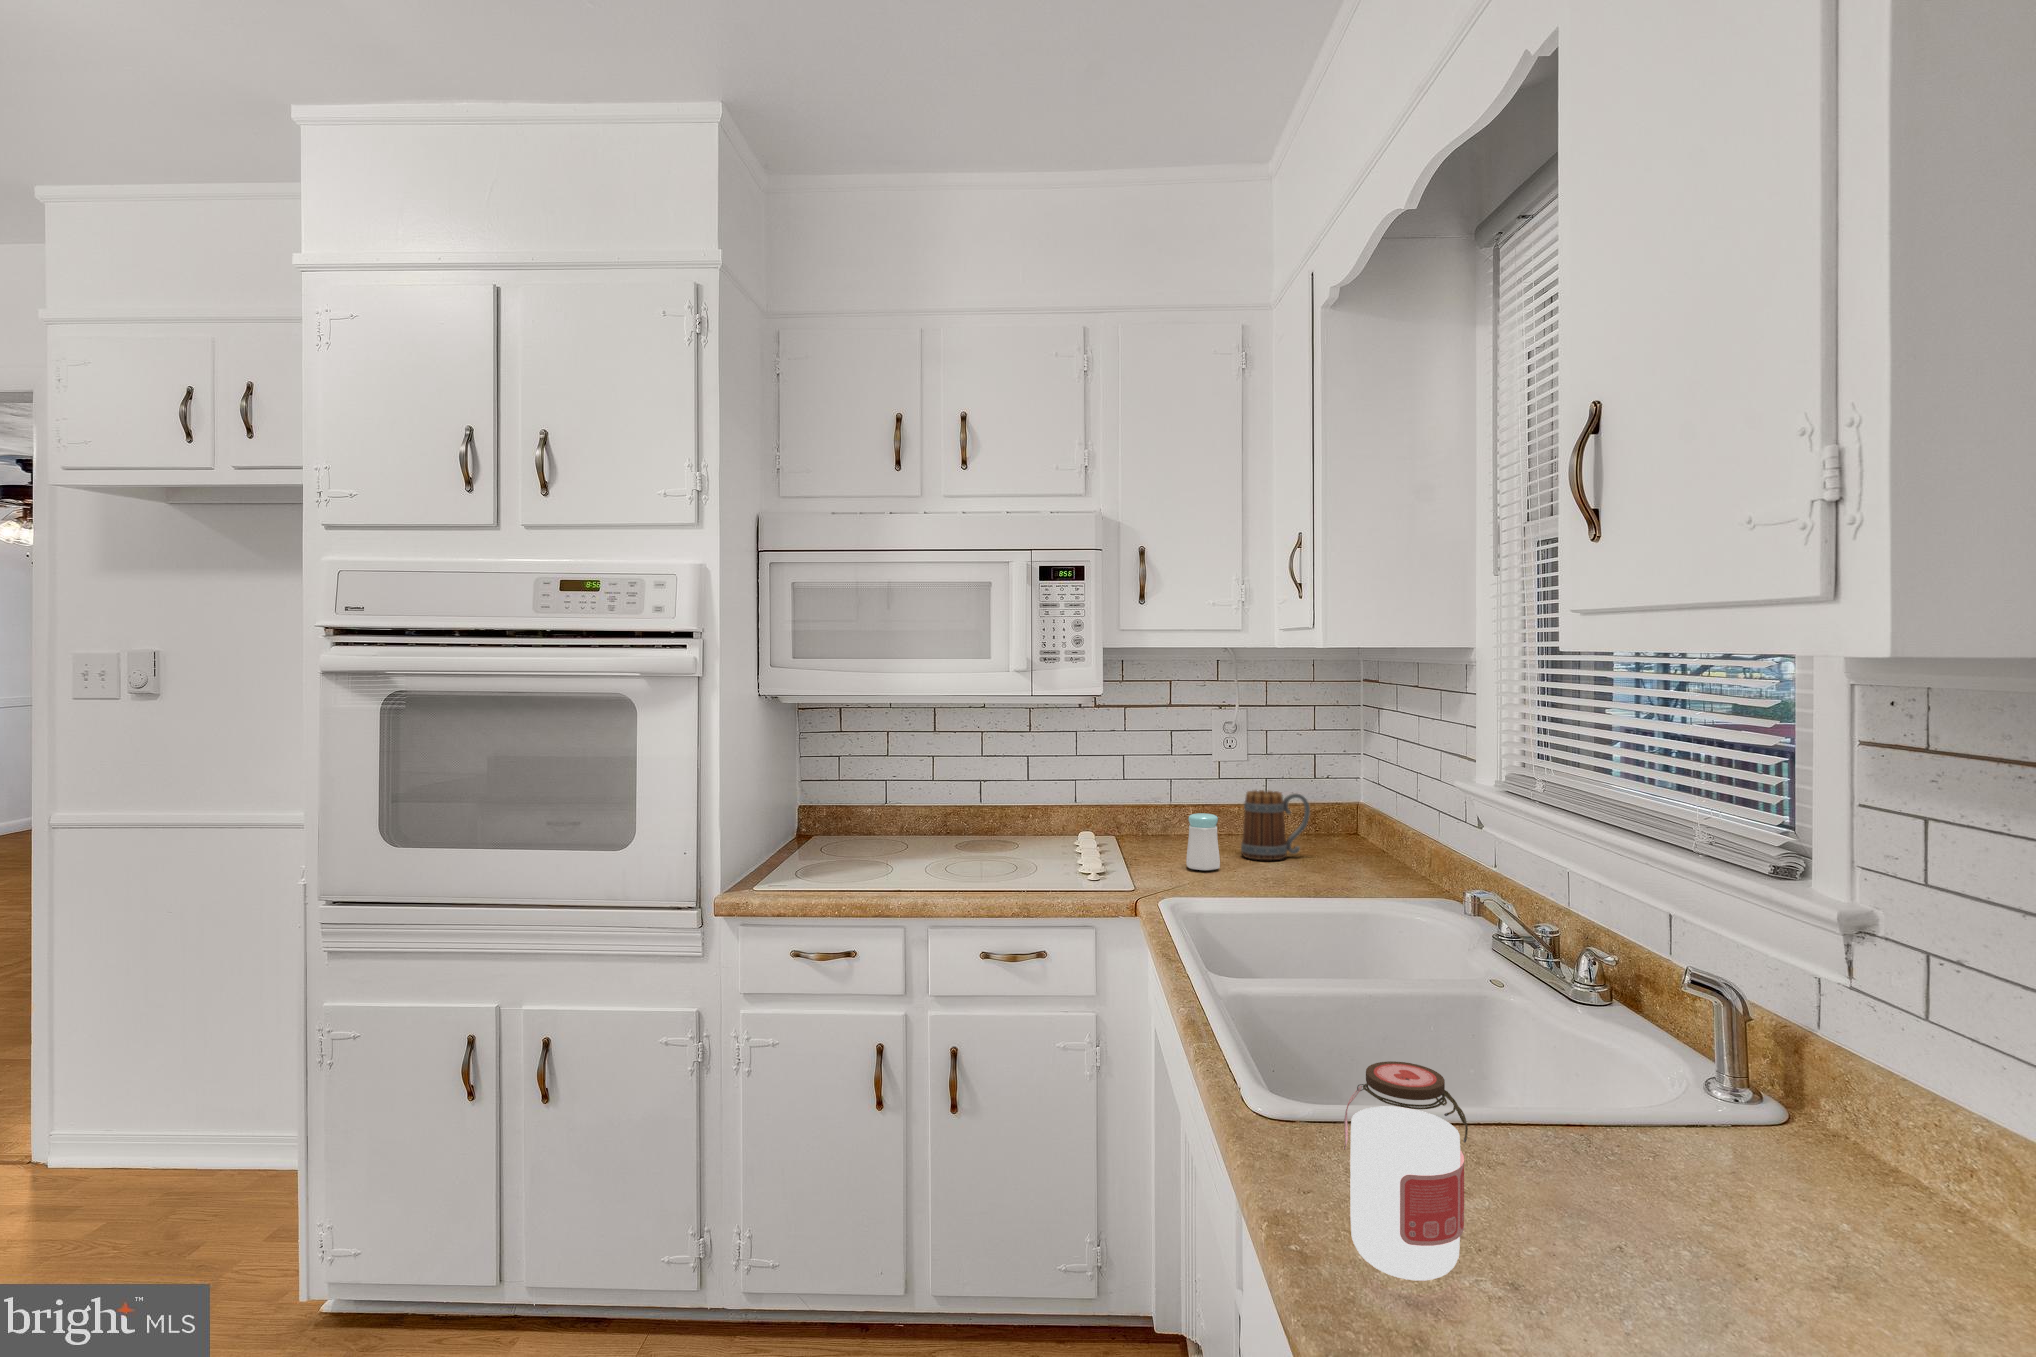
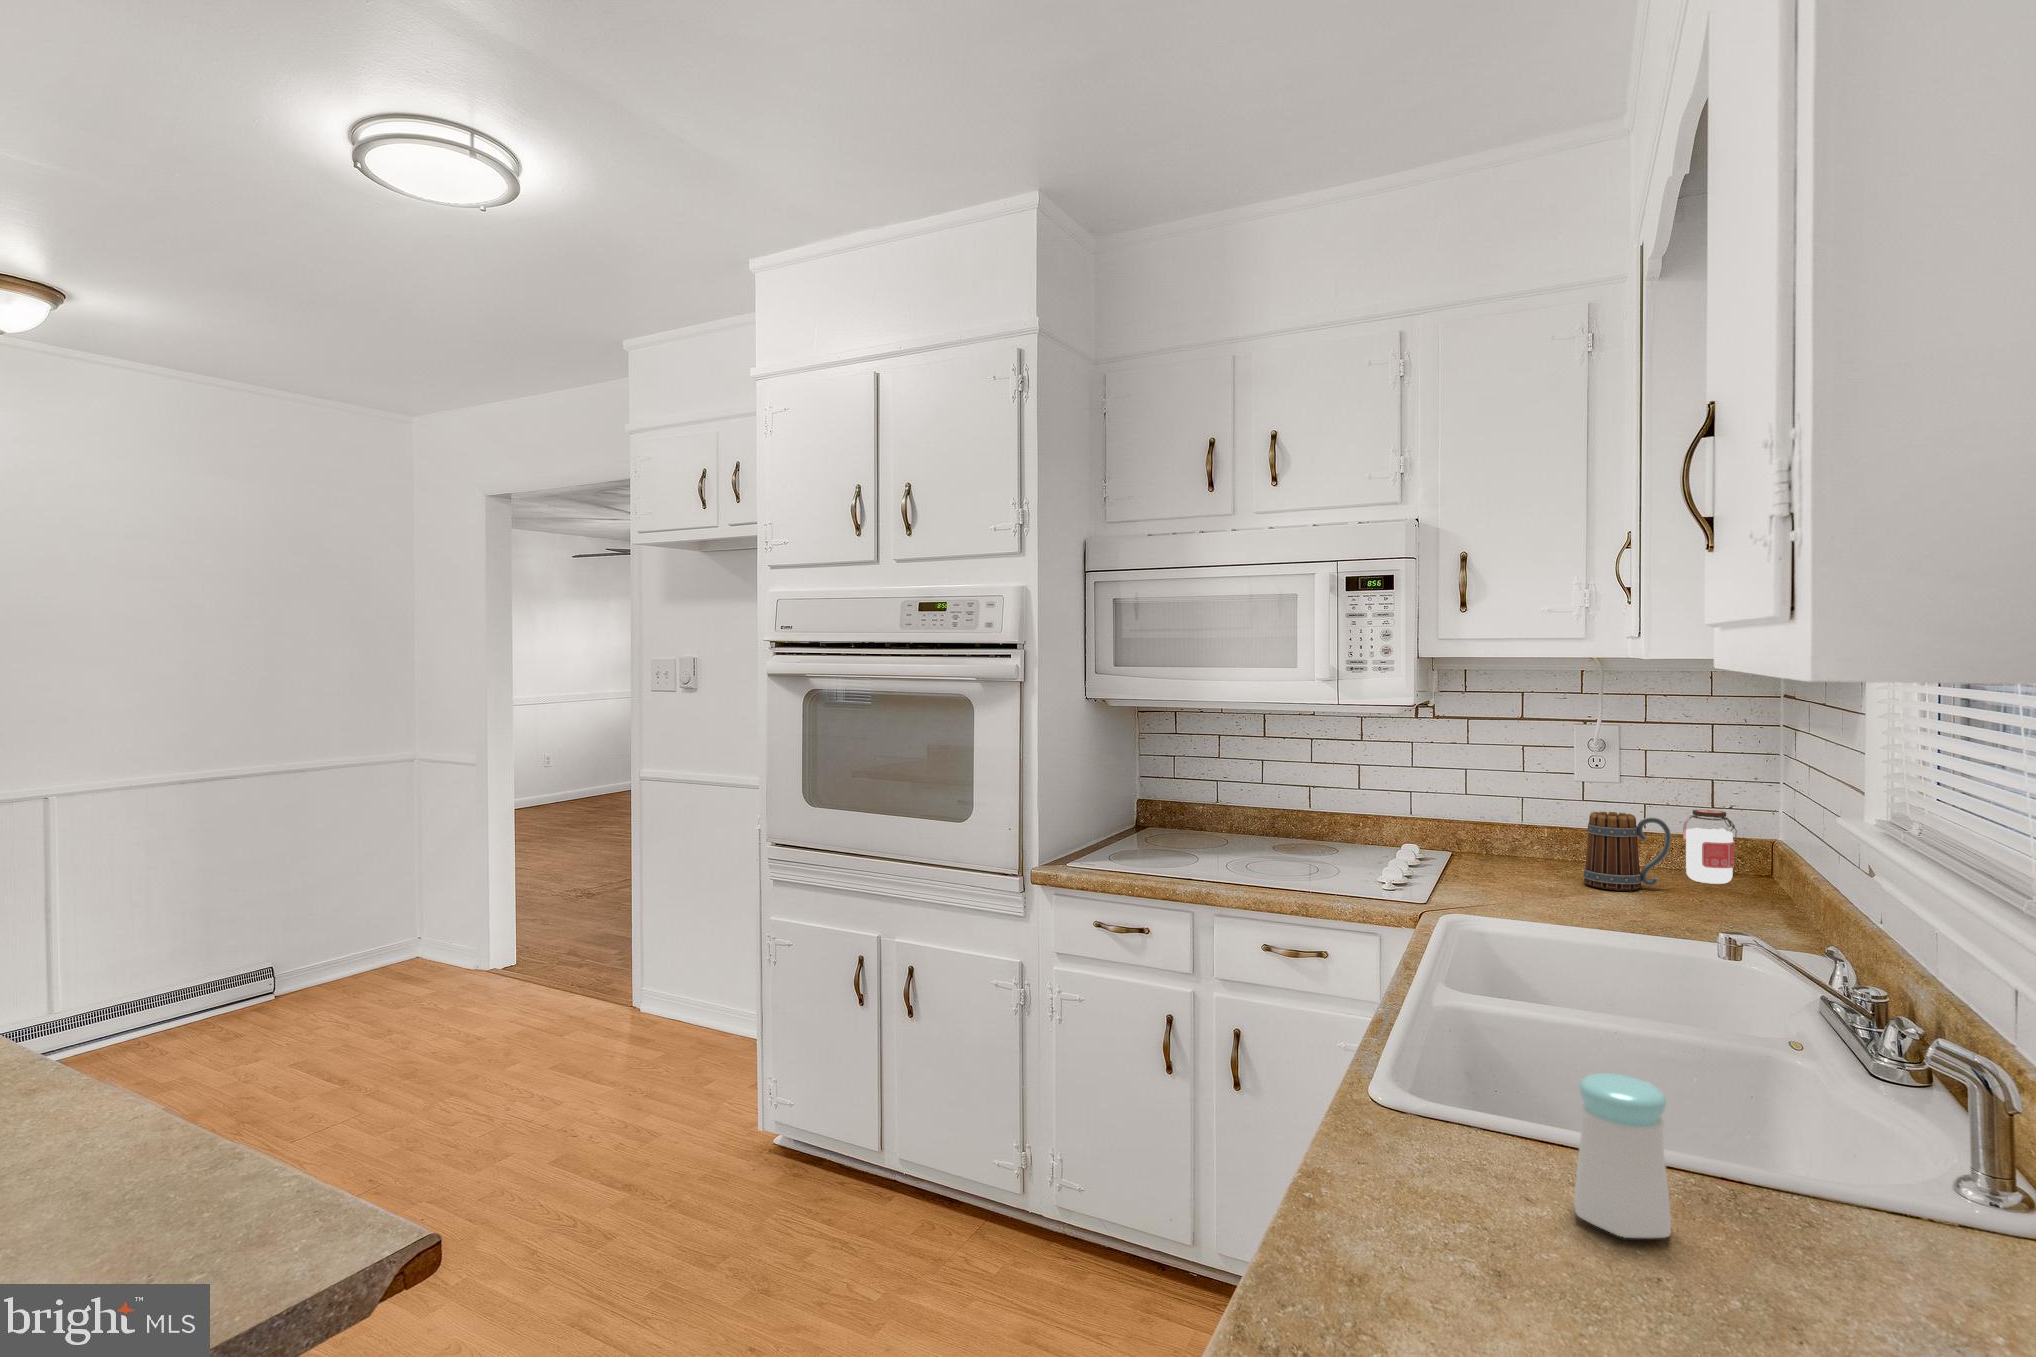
salt shaker: present [1186,813,1220,870] -> present [1574,1073,1671,1238]
jar: present [1344,1061,1468,1281] -> present [1683,810,1737,884]

